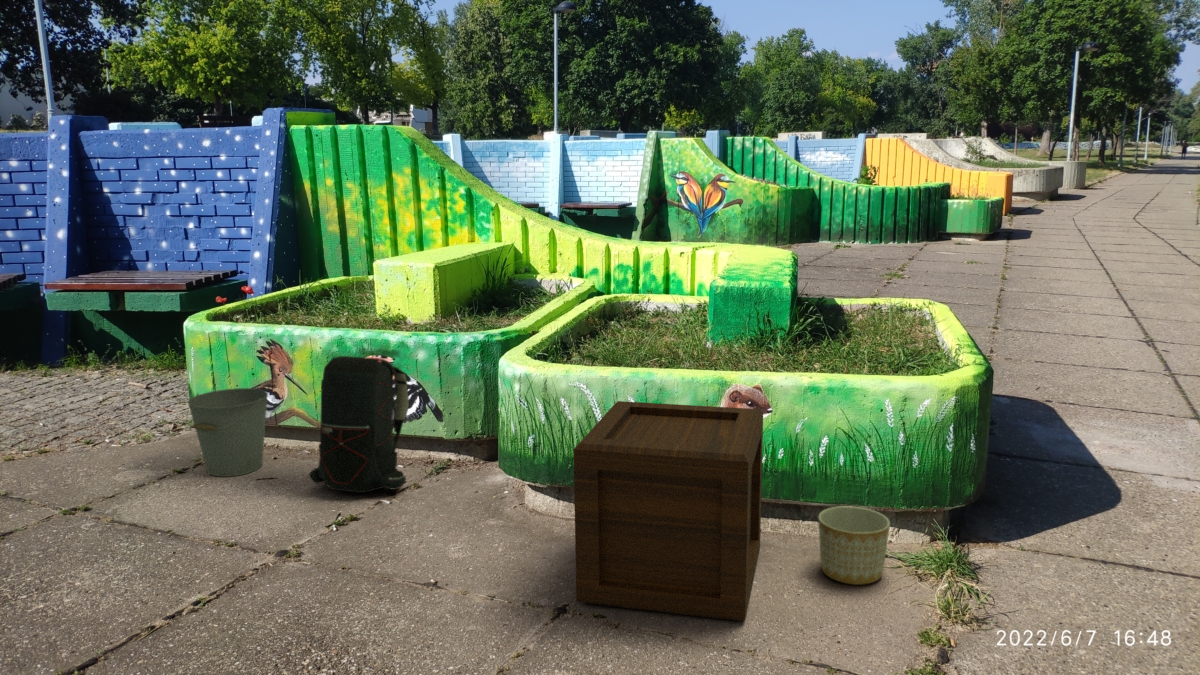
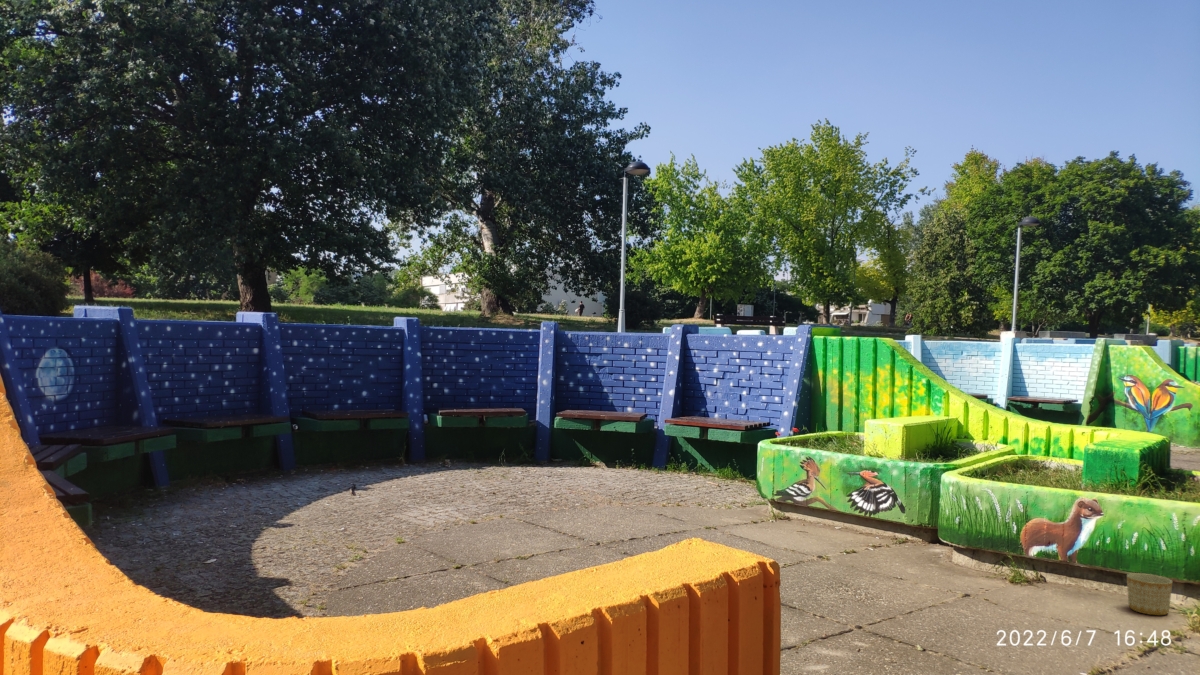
backpack: present [309,356,409,493] -> none [827,467,887,544]
bucket: present [188,388,268,477] -> none [762,482,805,529]
wooden crate: present [574,401,763,621] -> none [977,500,1097,613]

